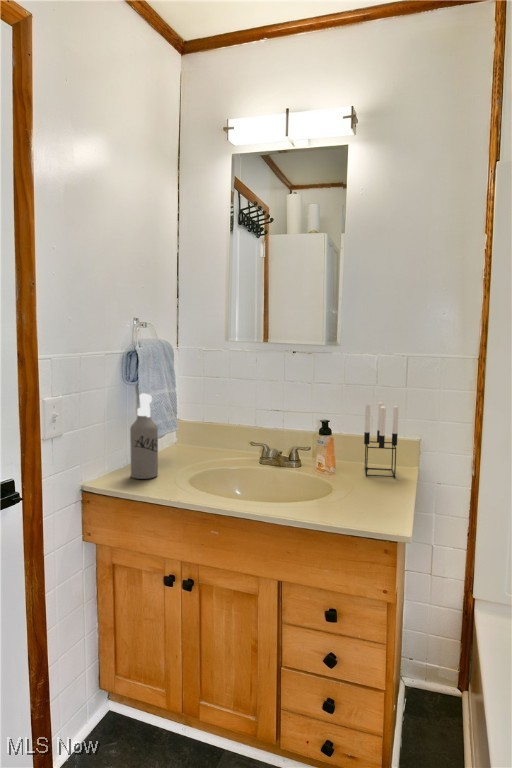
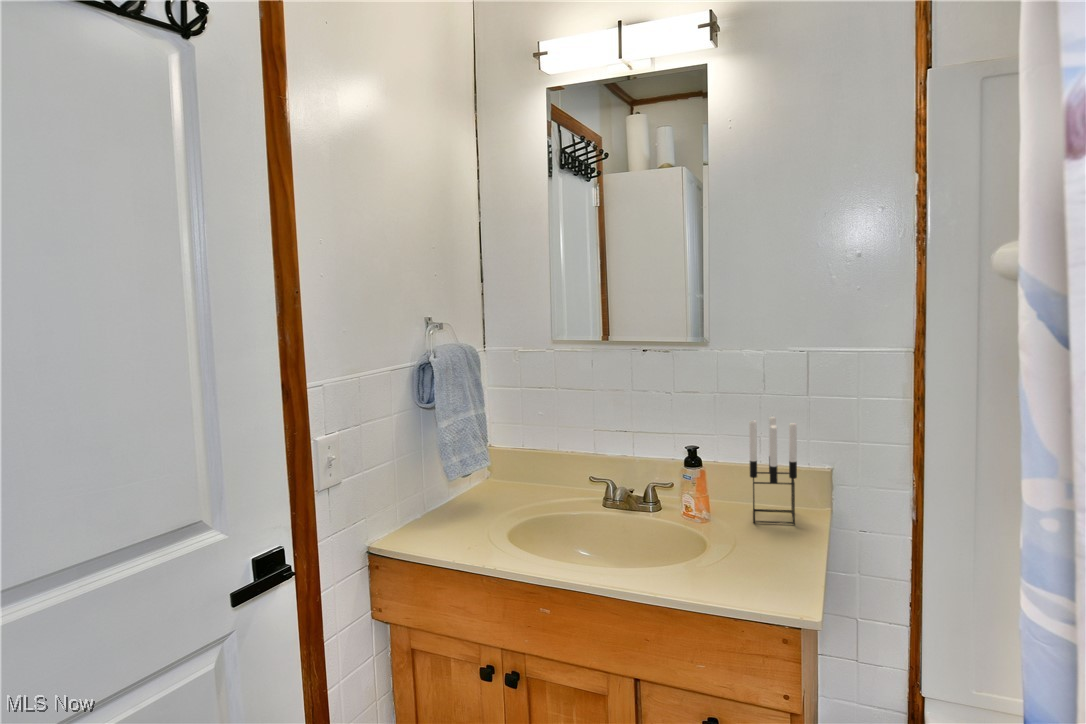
spray bottle: present [130,393,158,479] -> none [425,420,465,537]

